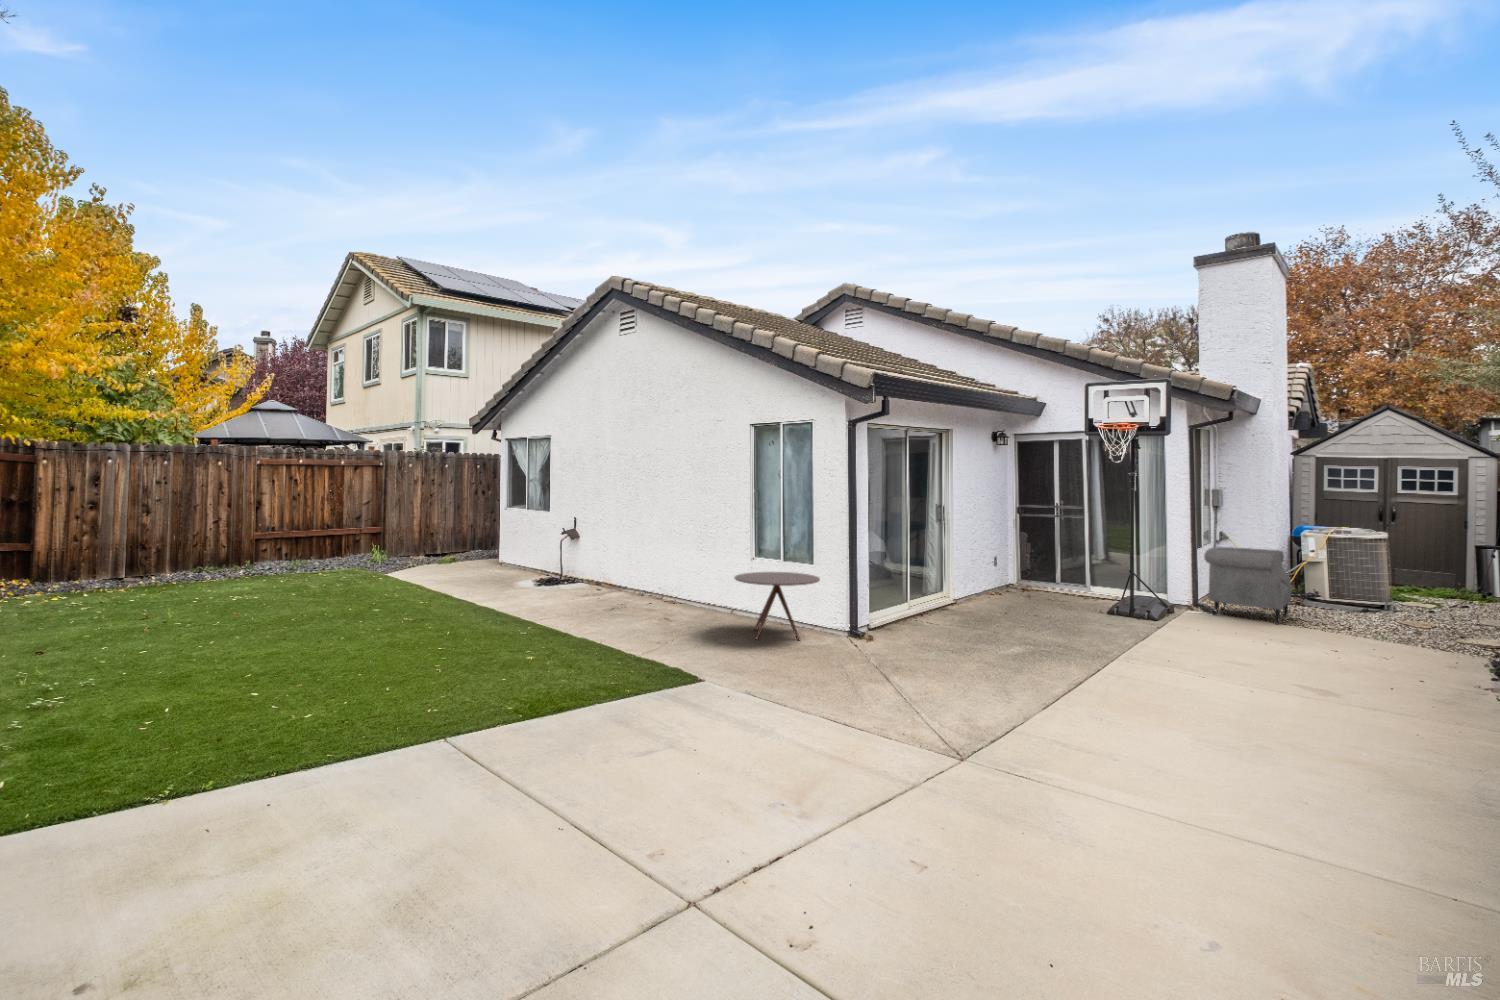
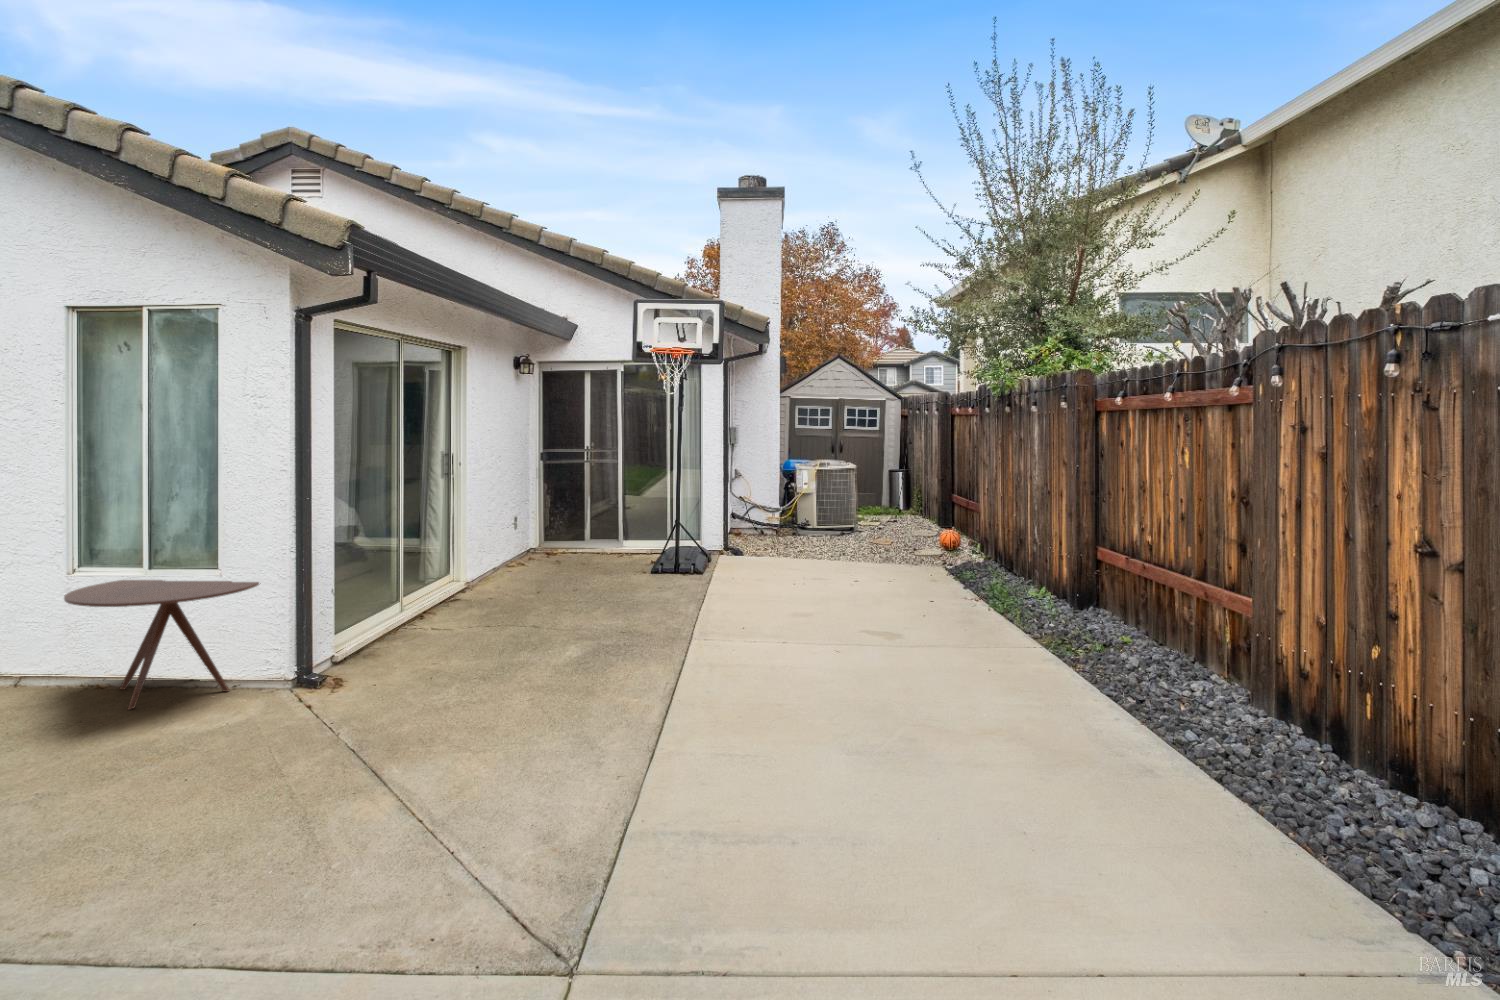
chair: present [1204,547,1291,624] -> none [732,485,802,561]

